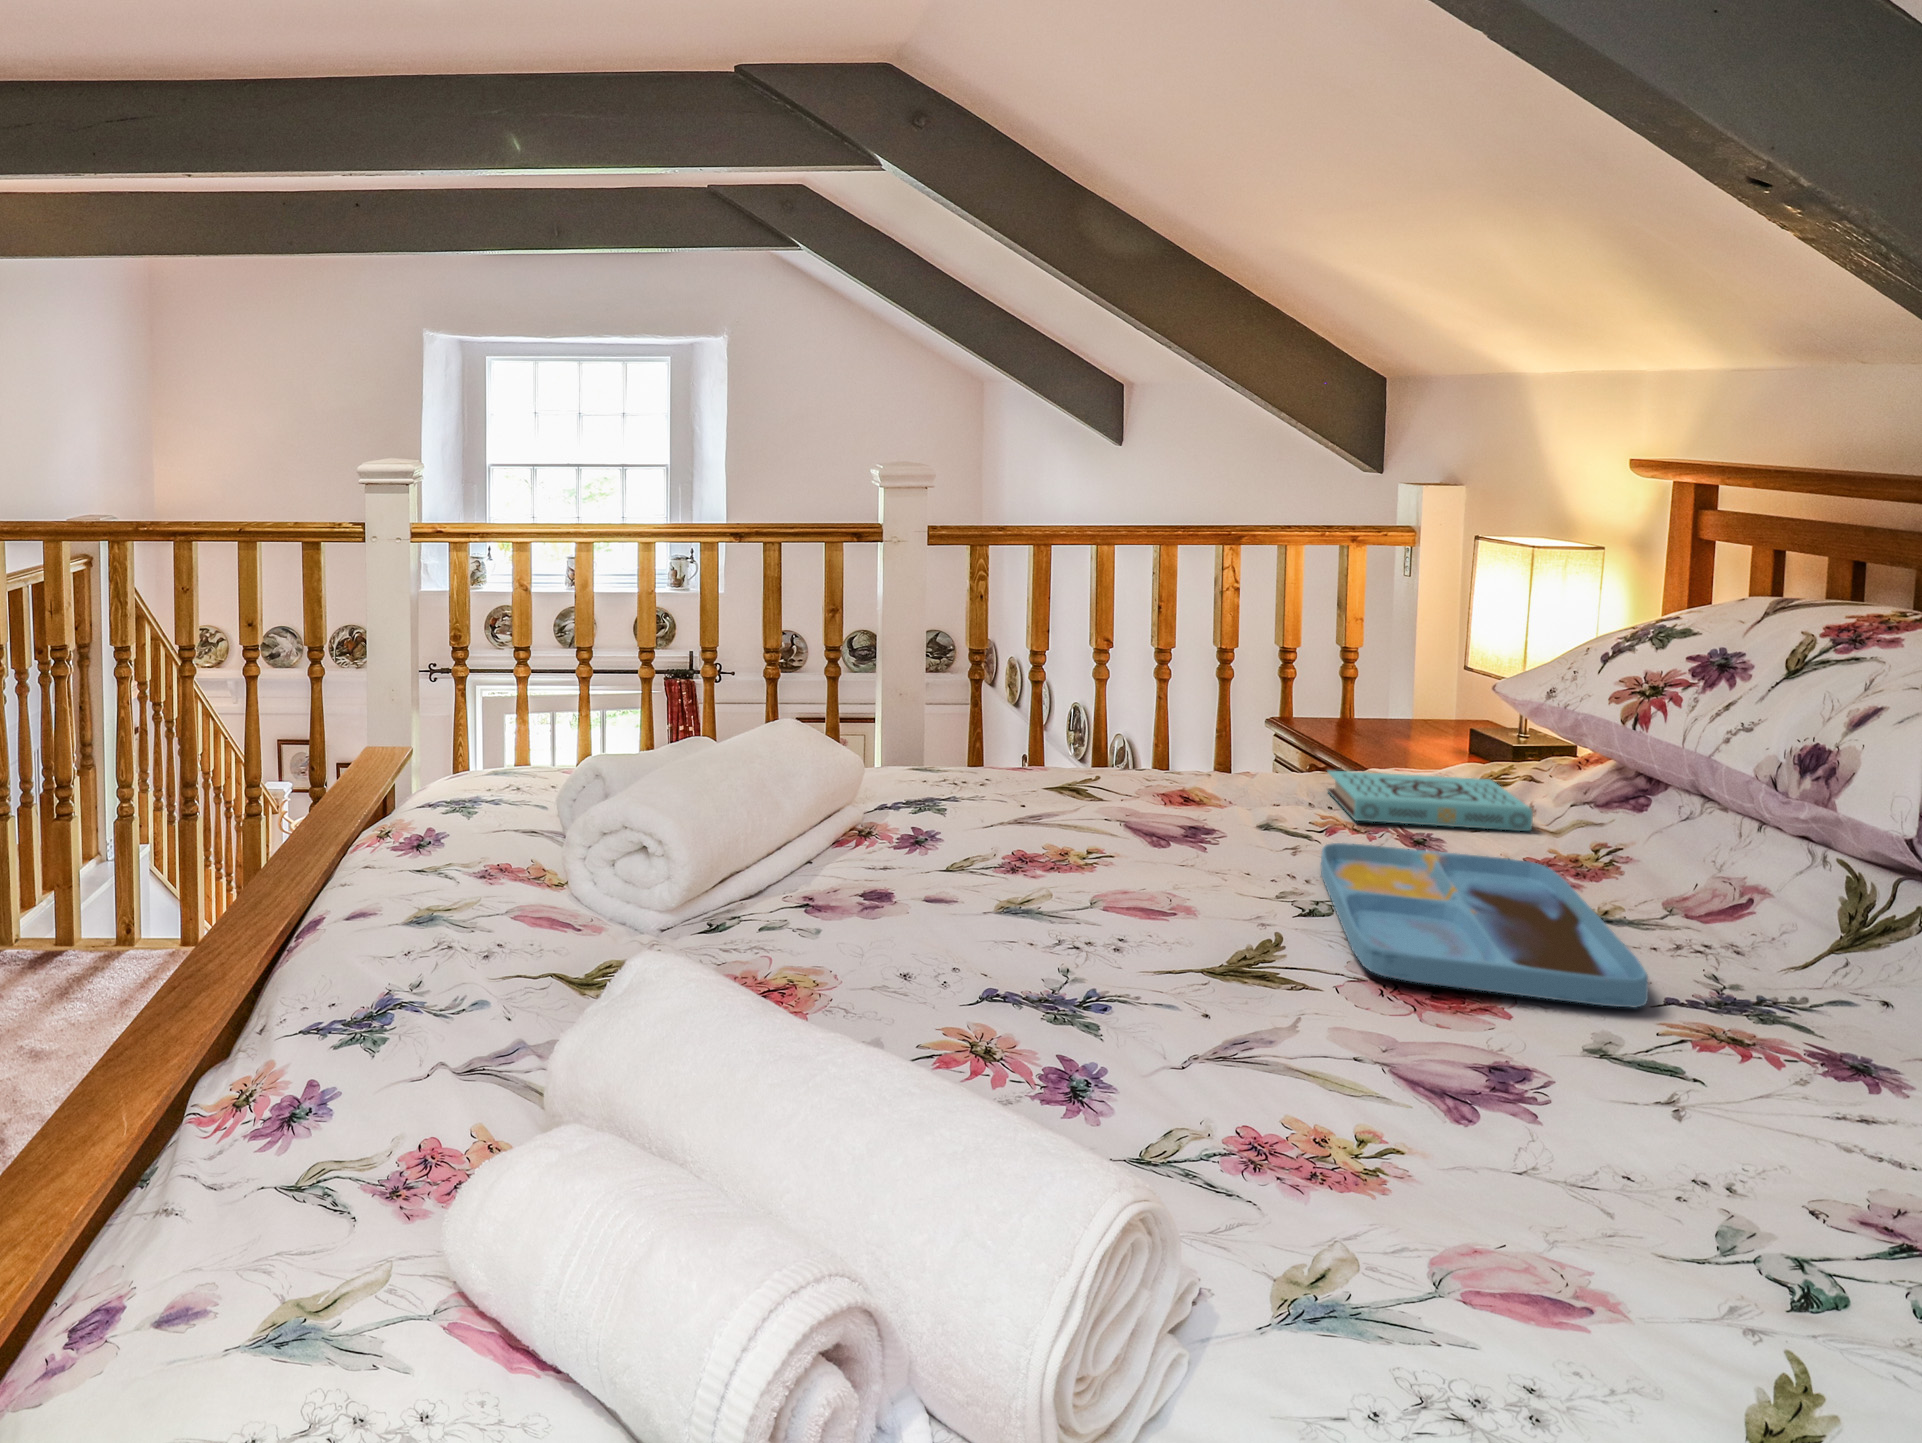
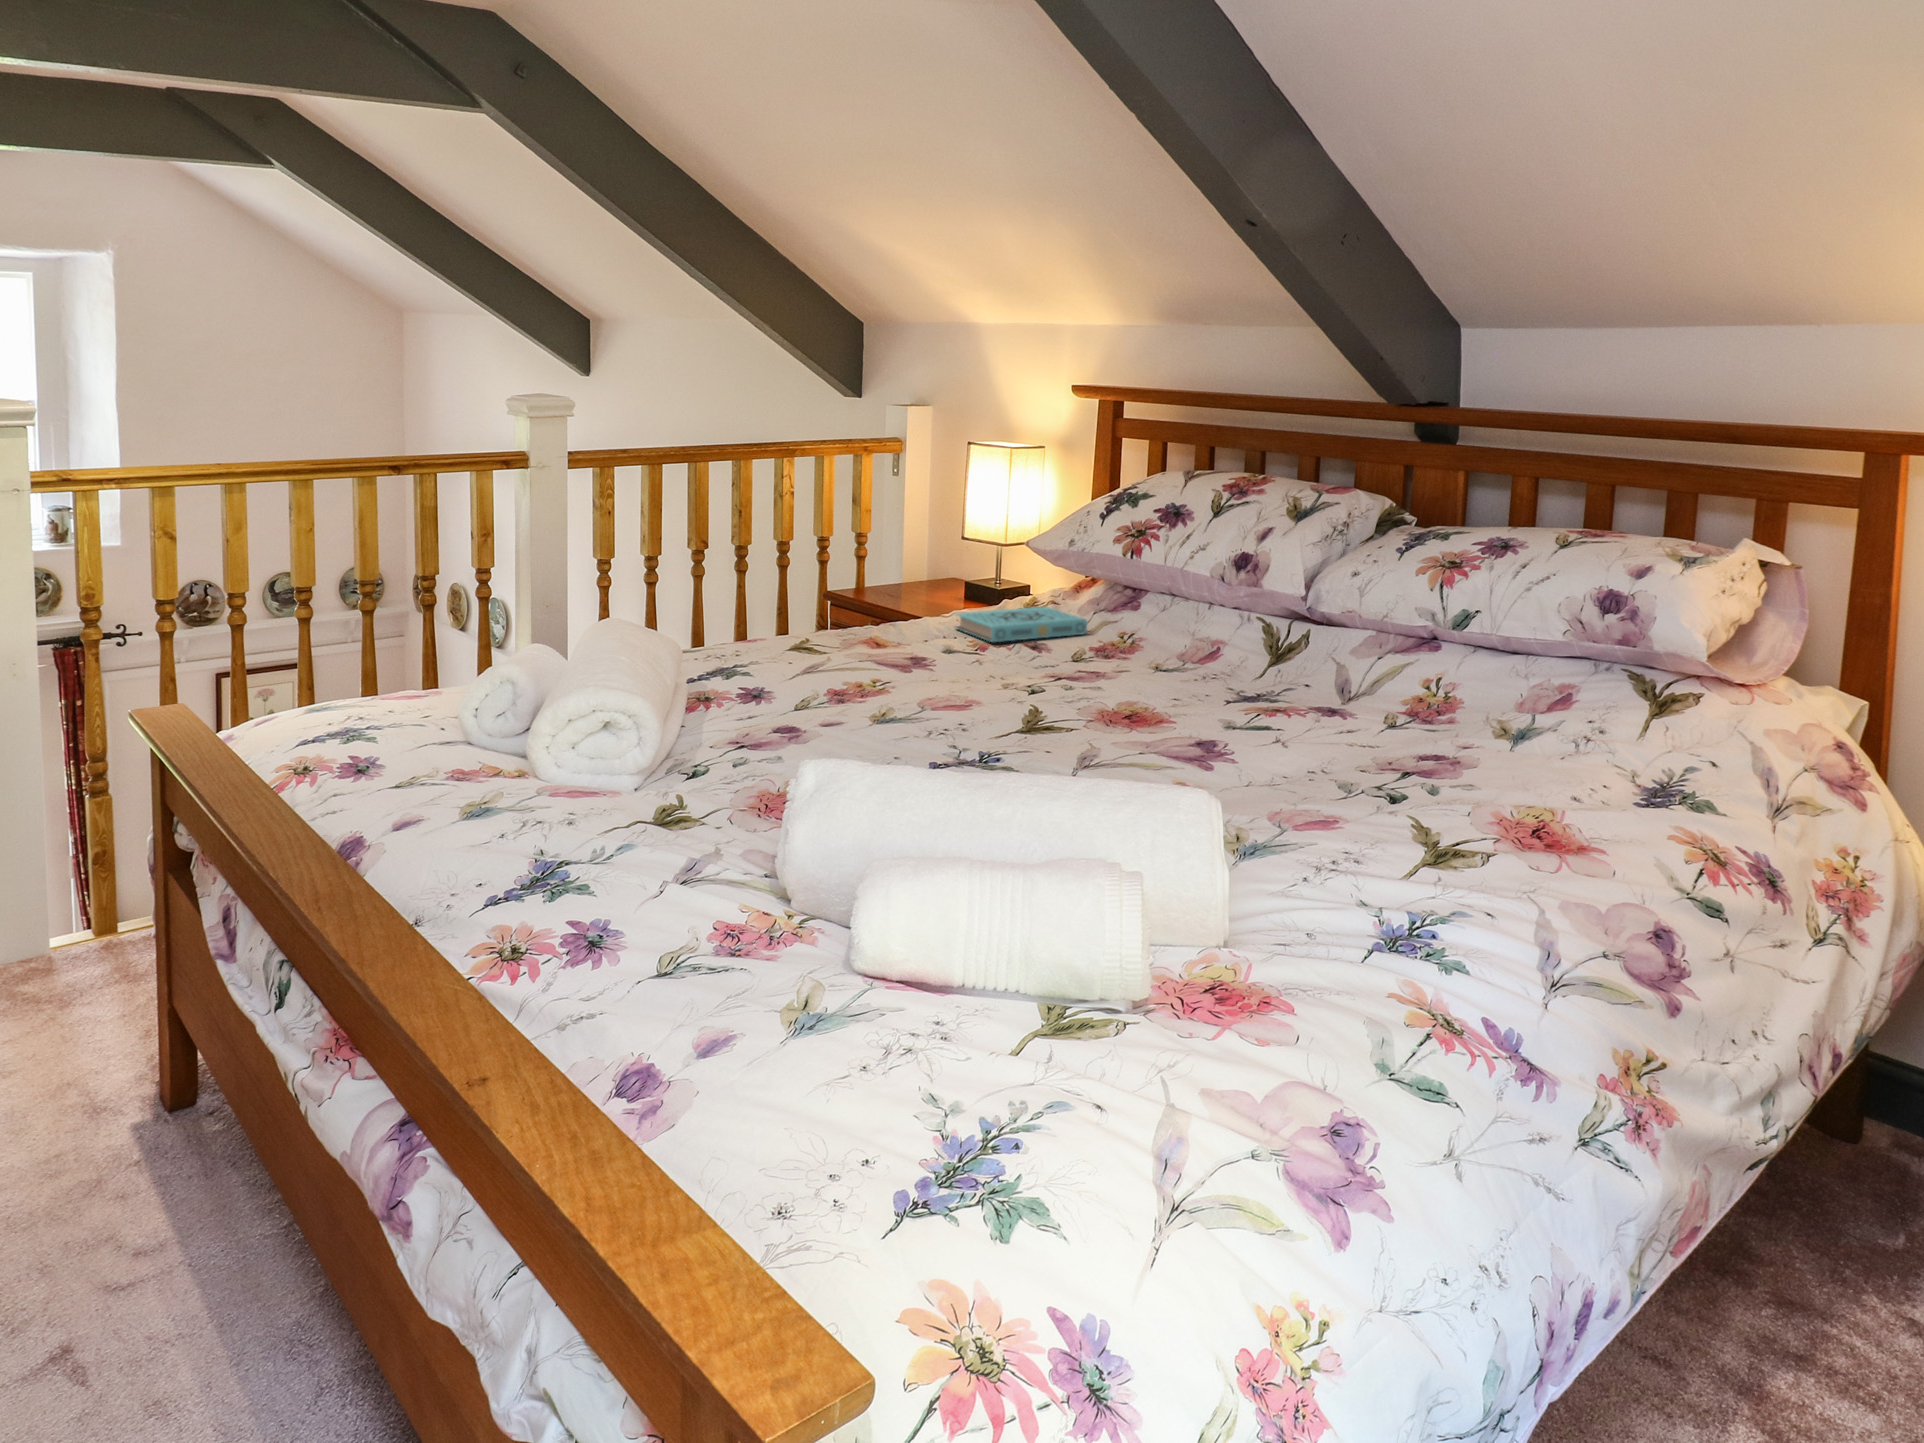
tray: present [1321,843,1648,1007] -> none [1003,647,1224,716]

